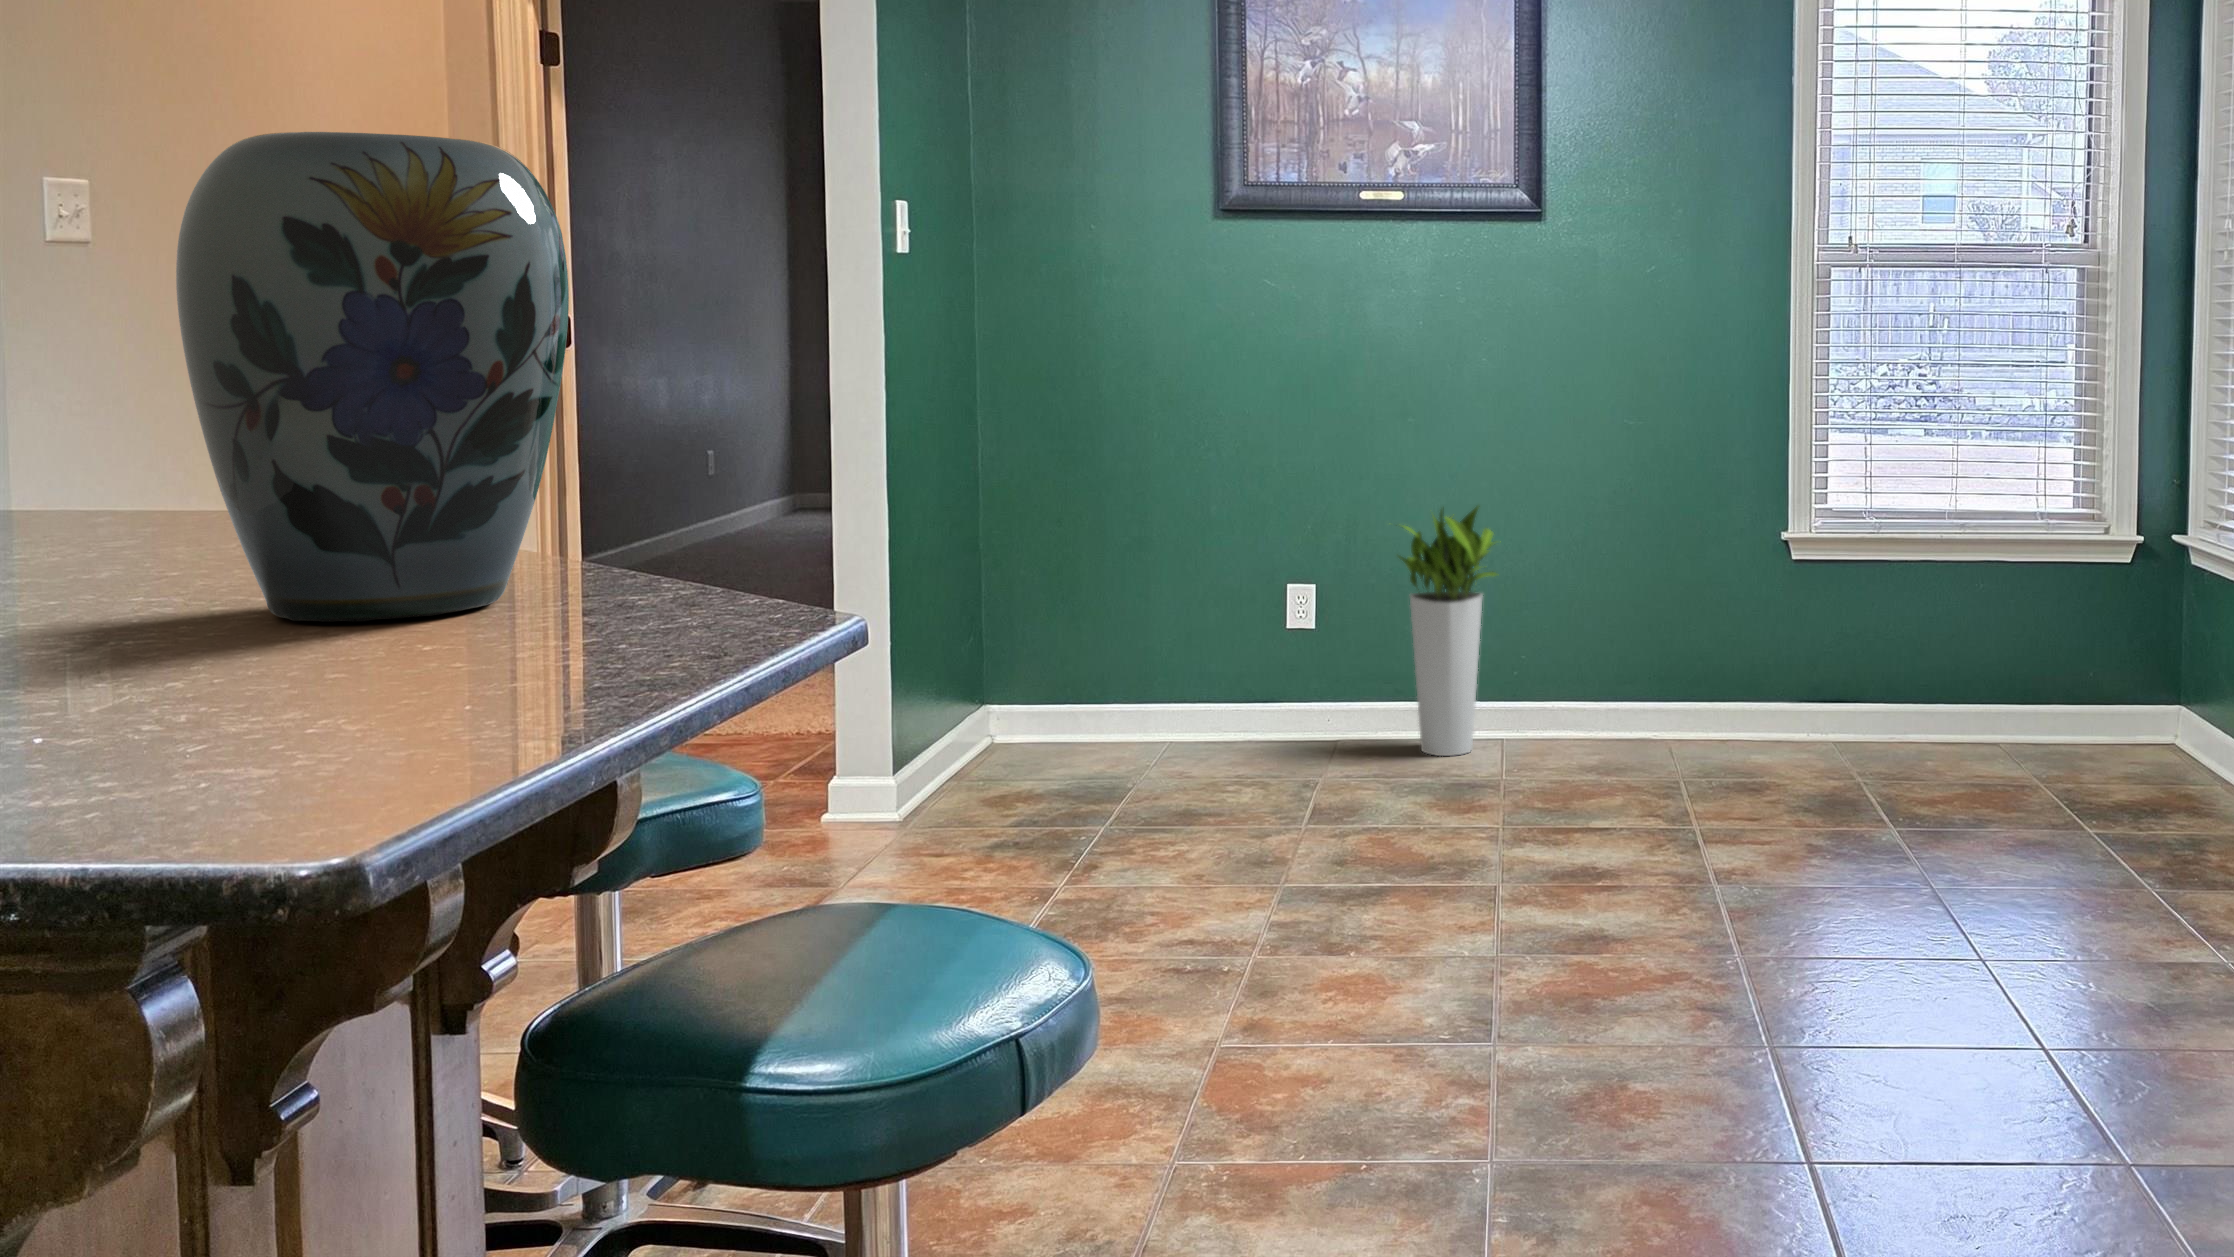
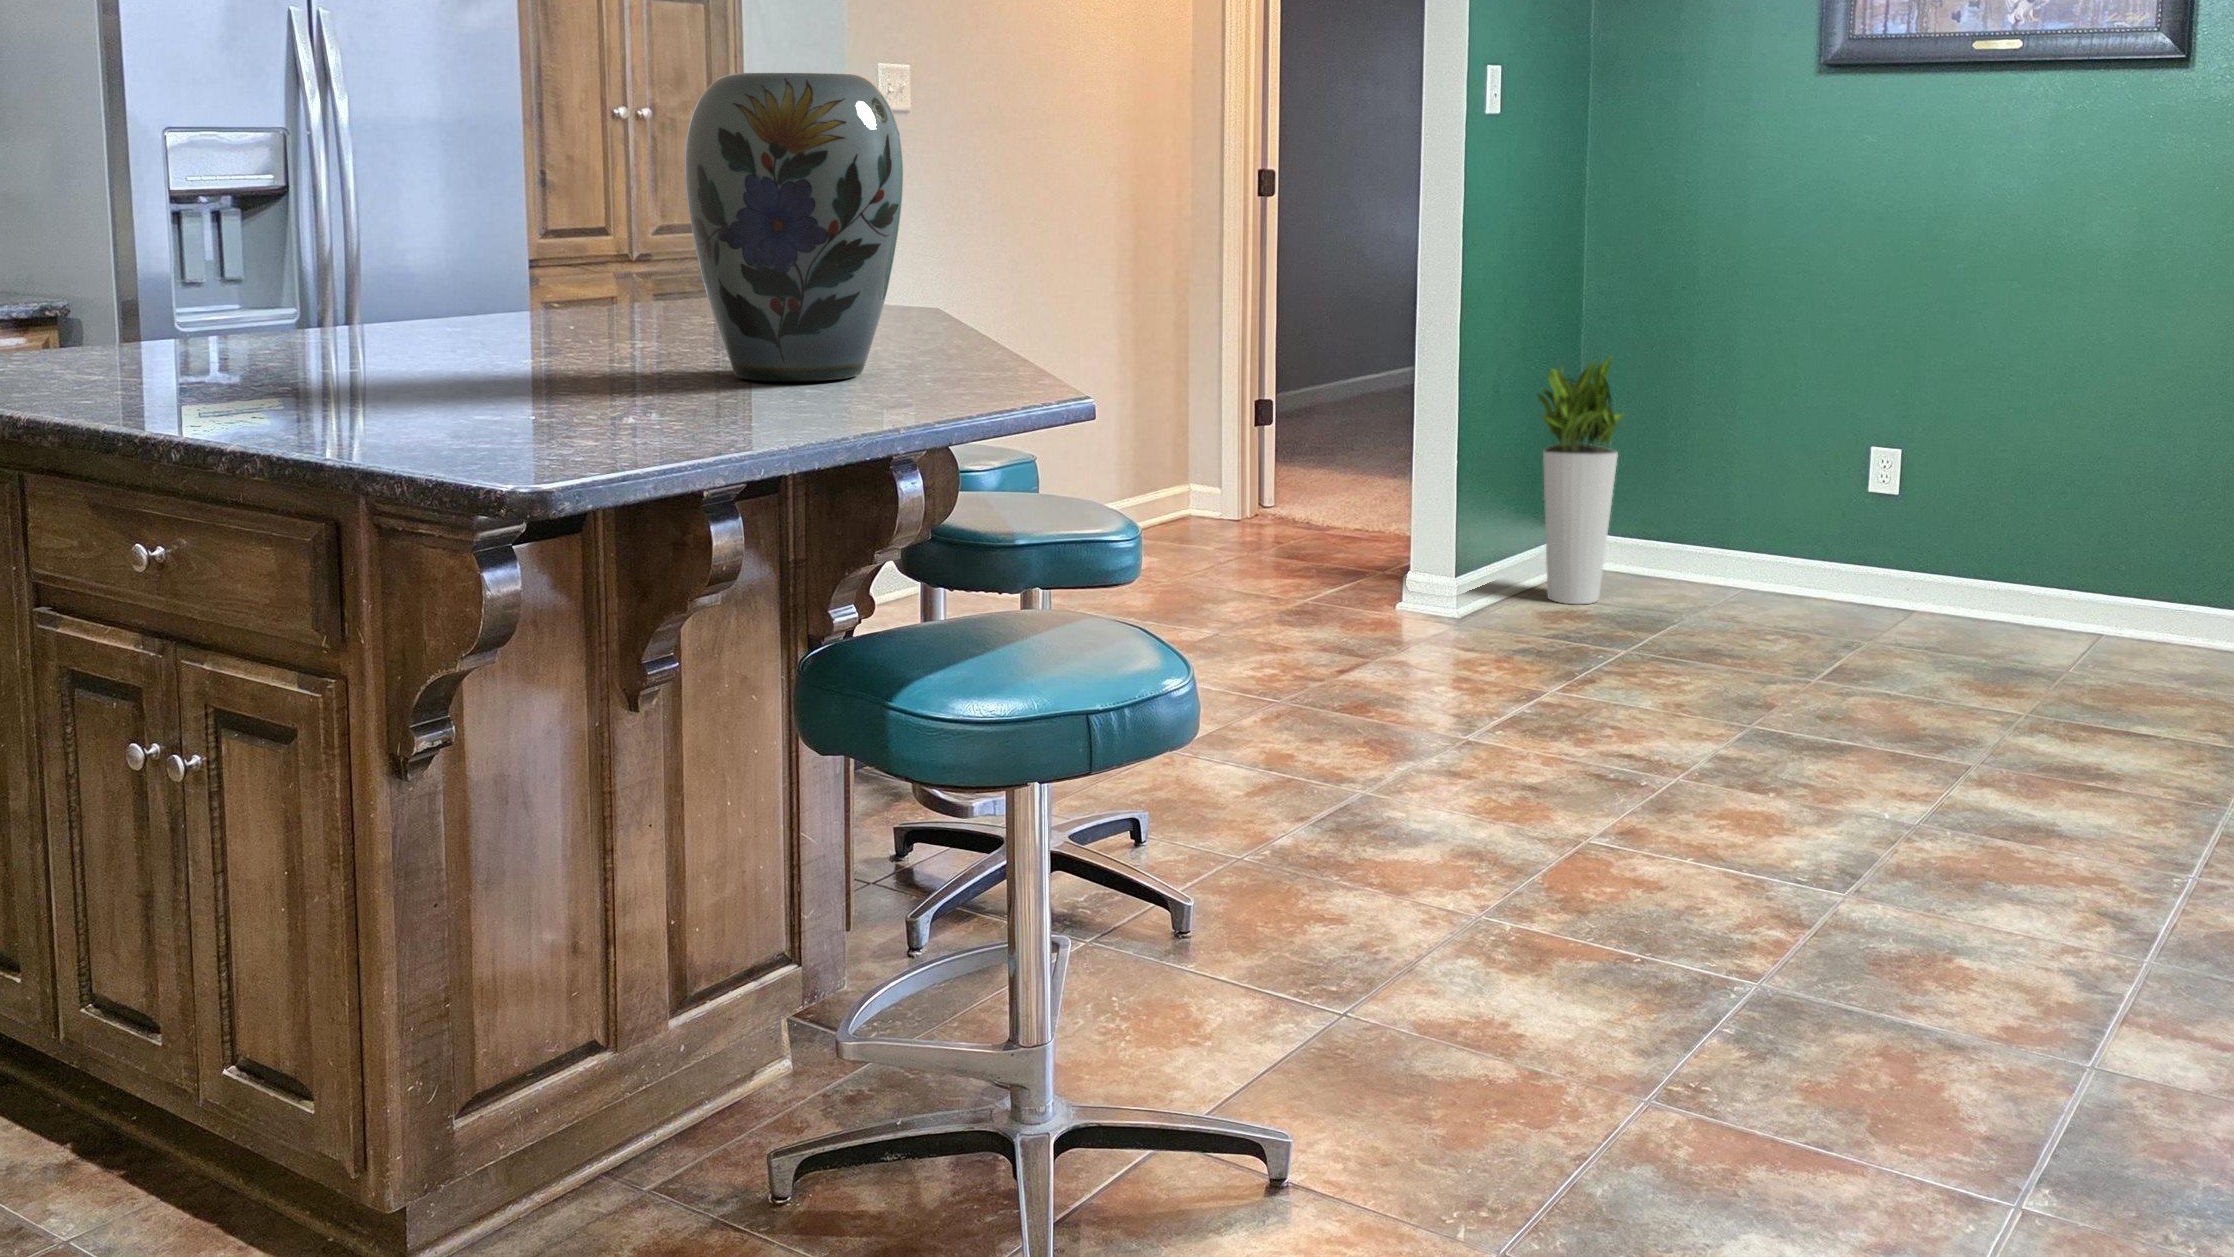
planter: present [1399,506,1497,756] -> present [1537,356,1624,604]

